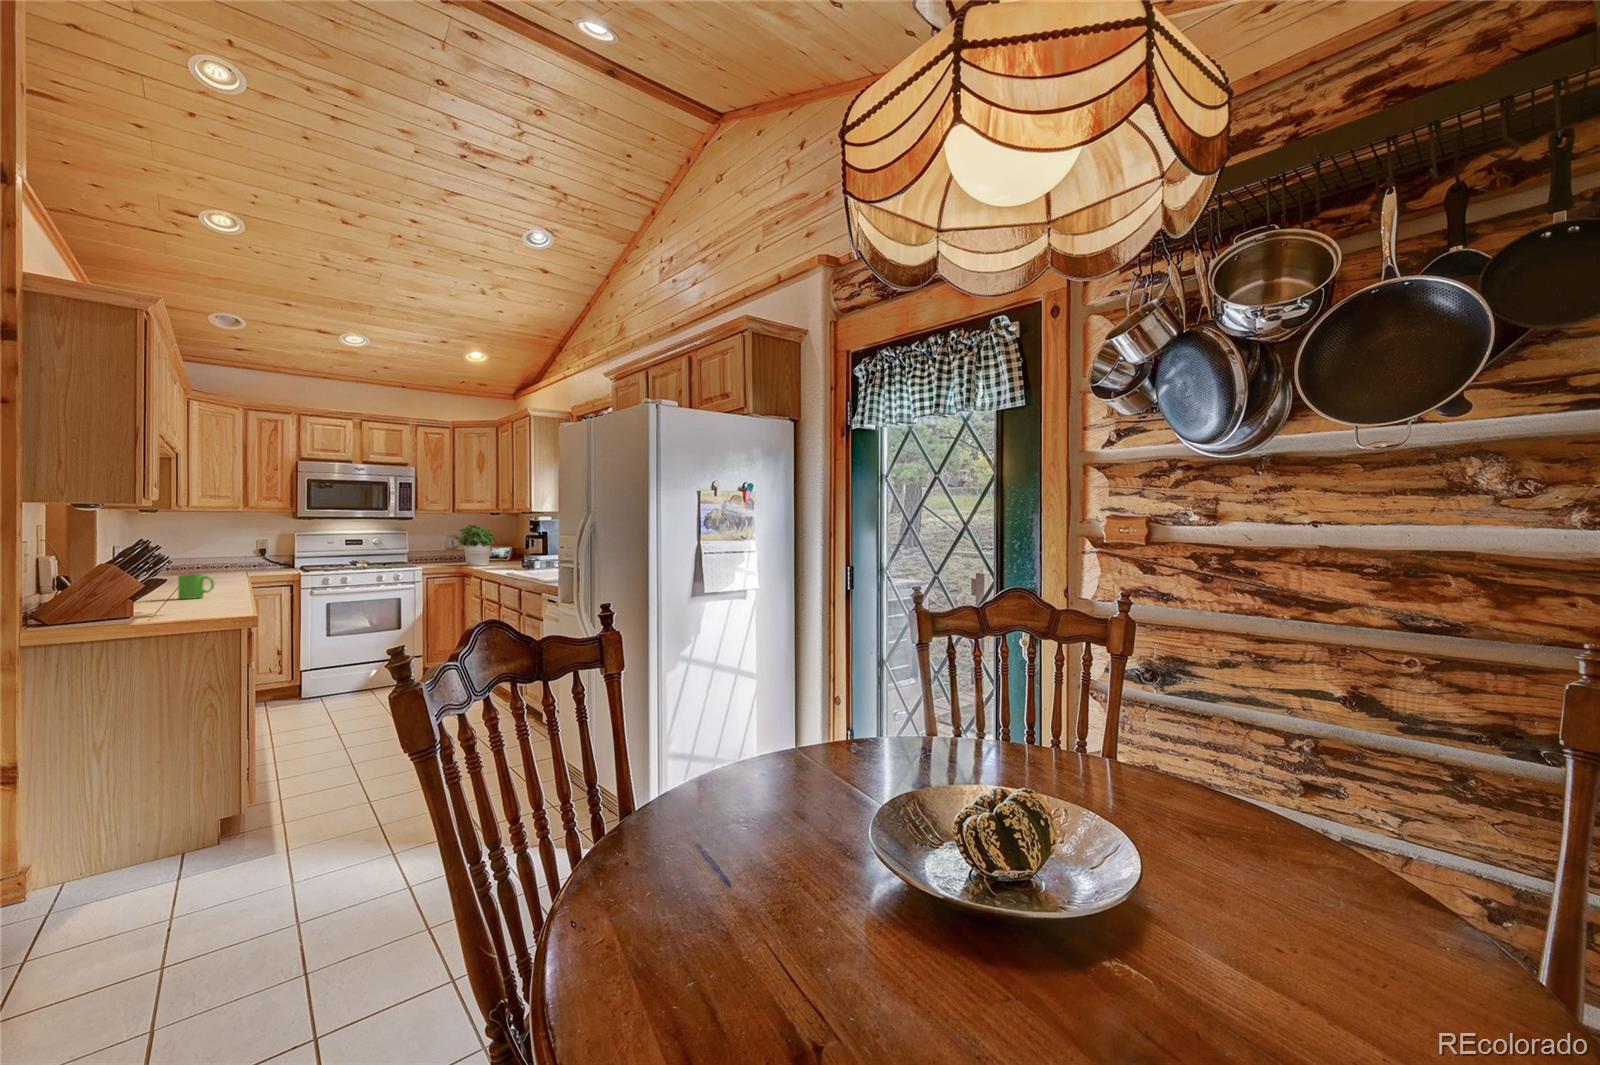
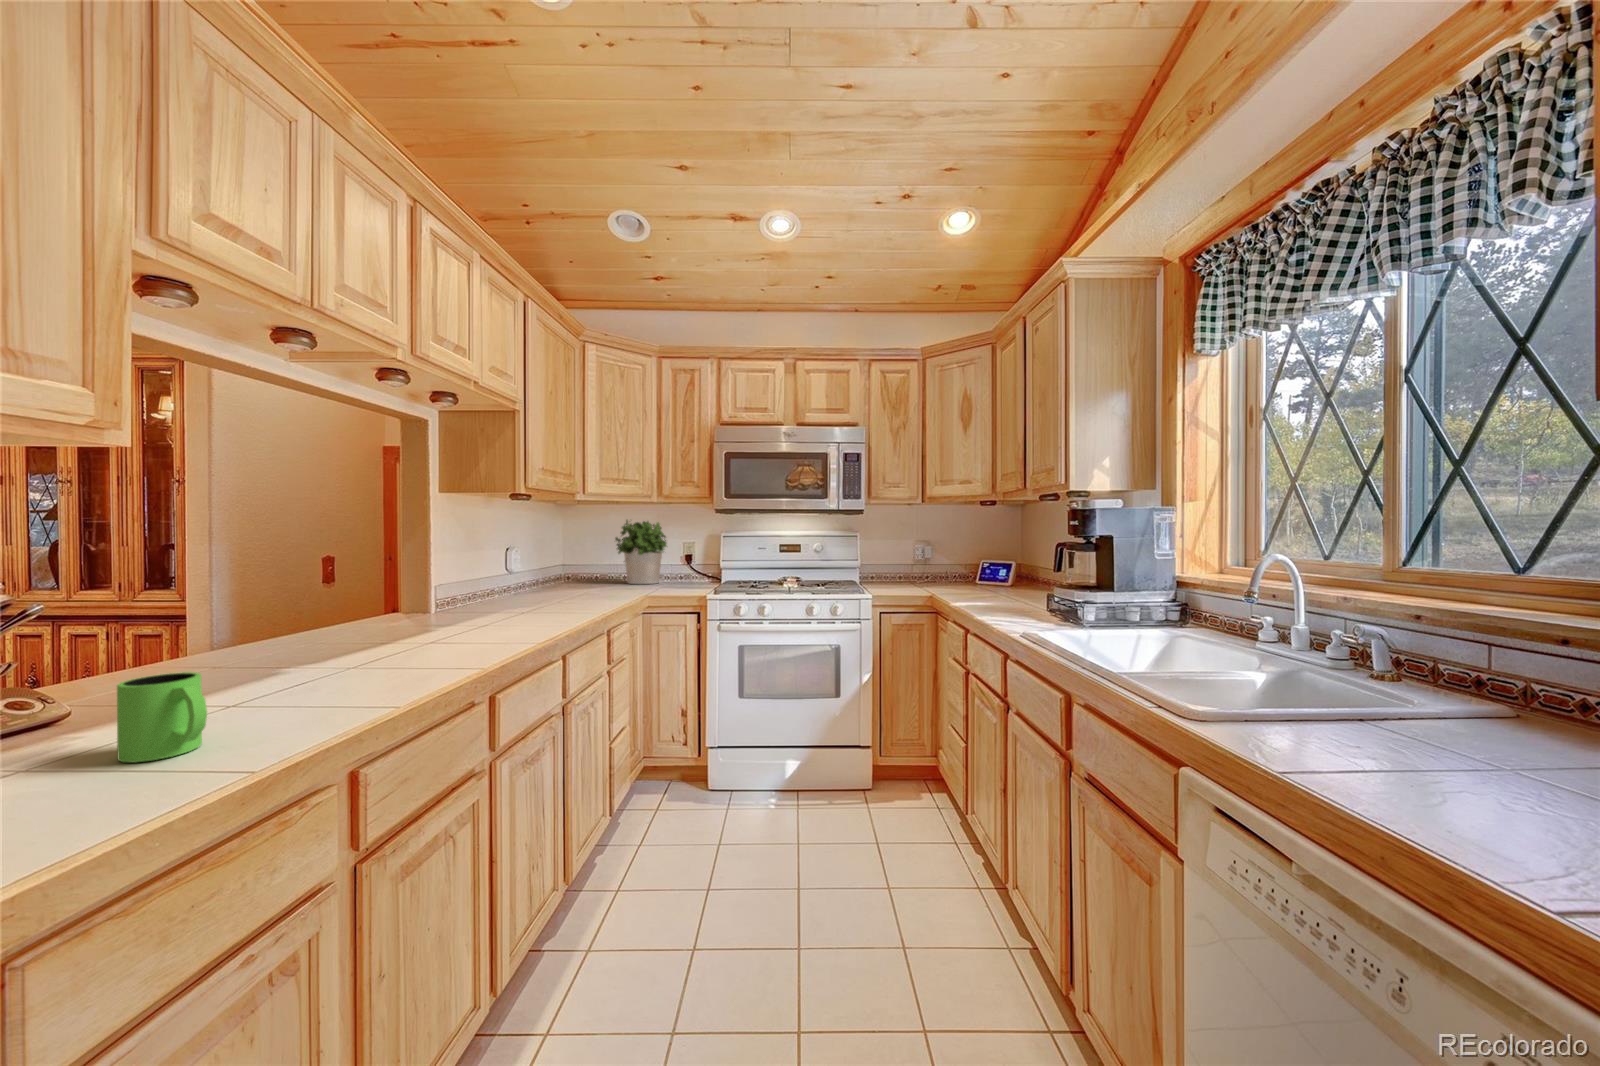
potted plant: present [457,524,495,566] -> present [616,520,667,584]

